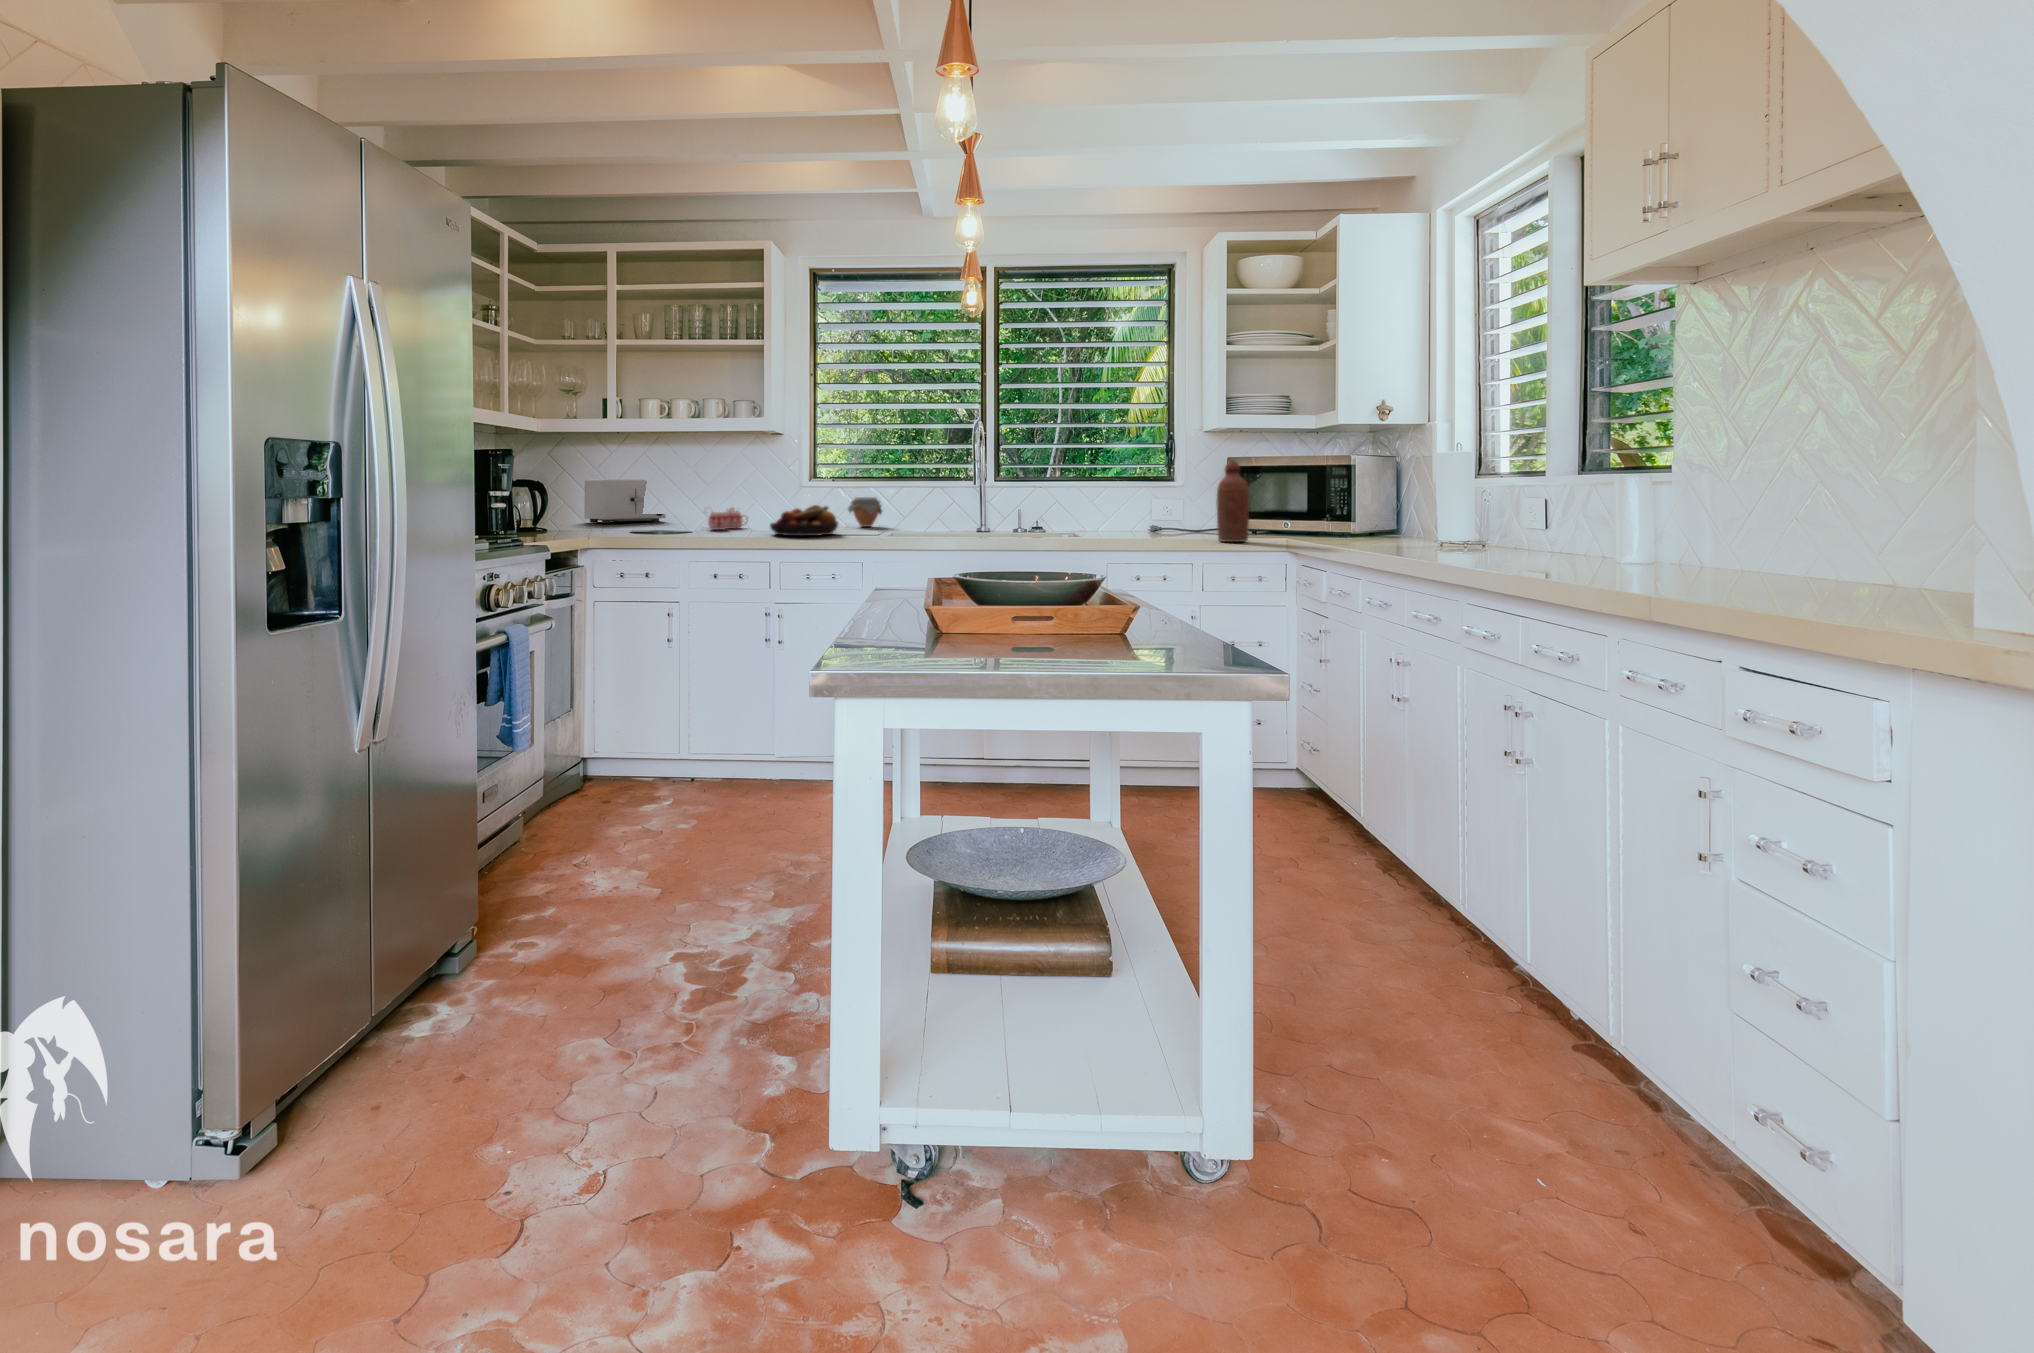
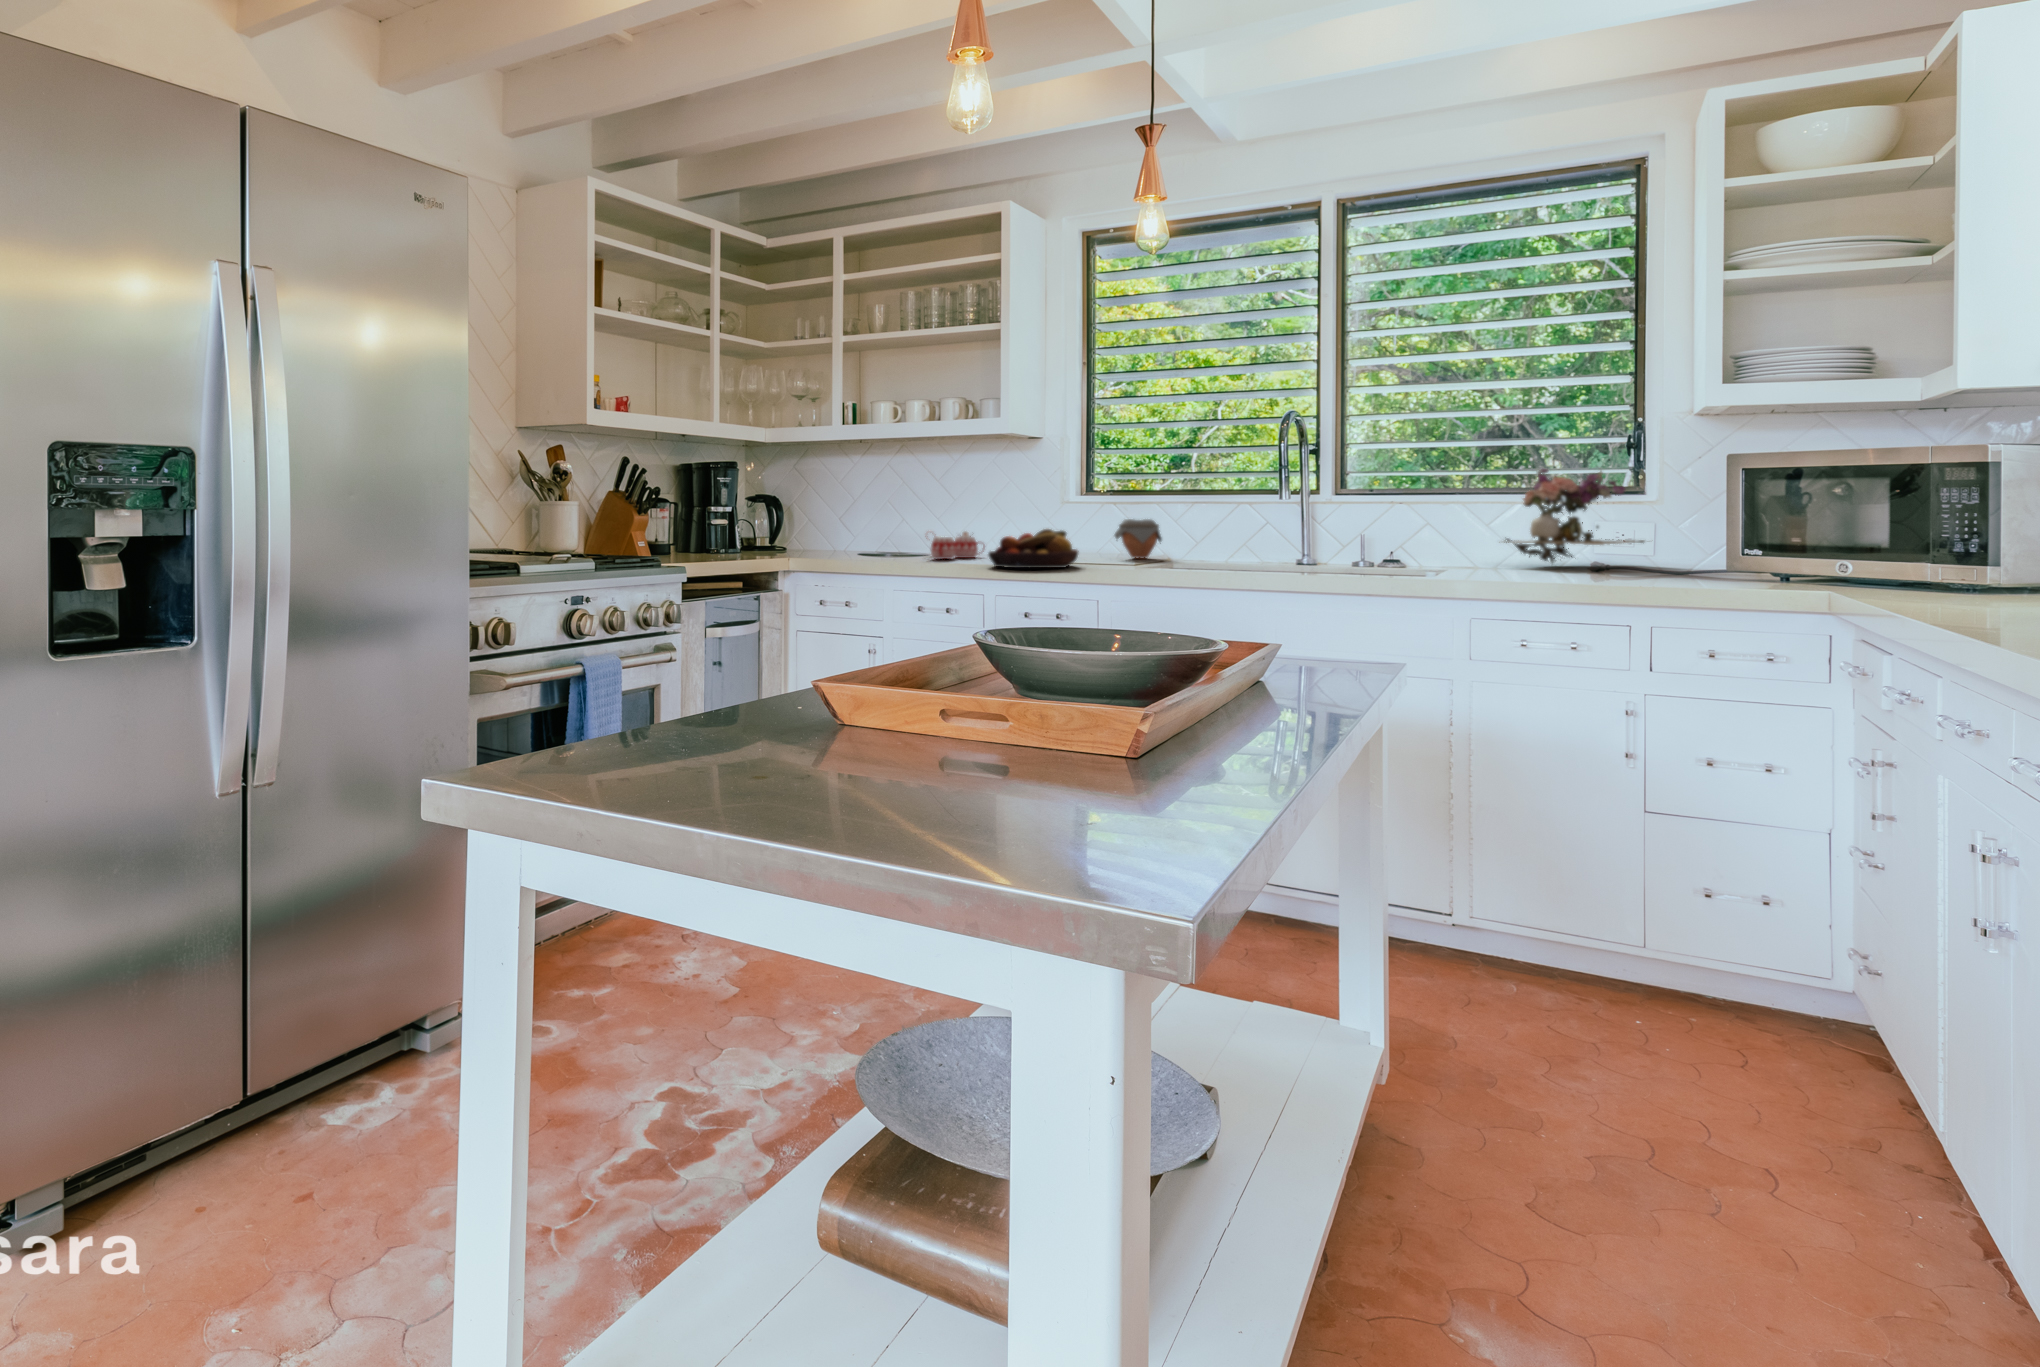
flower arrangement: none [1099,460,1181,528] -> present [1504,469,1644,563]
bottle: present [1216,460,1249,542] -> none [1676,457,1740,593]
toaster: present [585,479,666,523] -> none [817,499,908,549]

